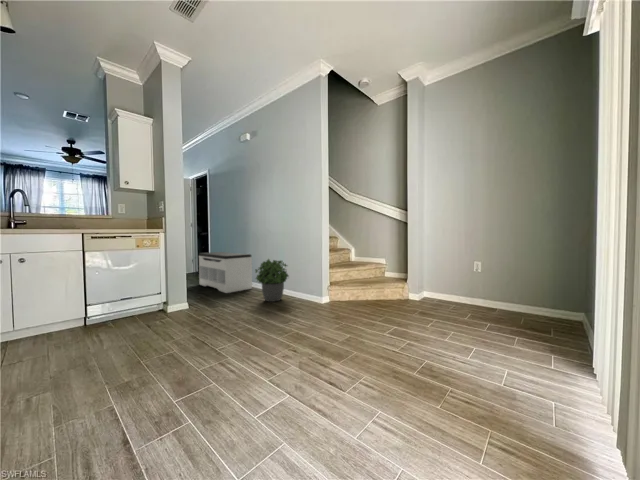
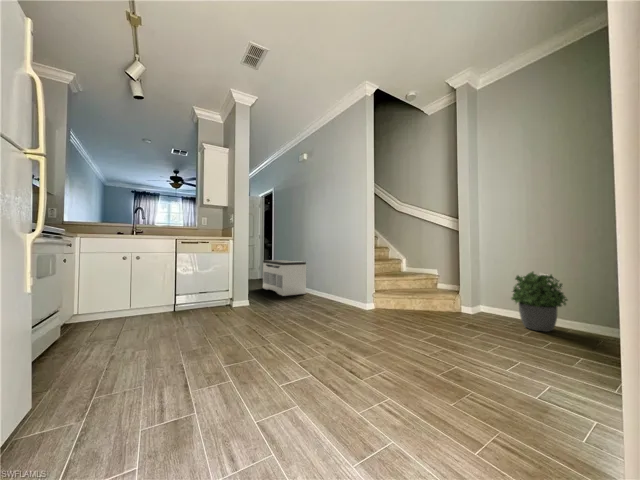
potted plant: present [255,259,288,302] -> present [511,272,568,332]

